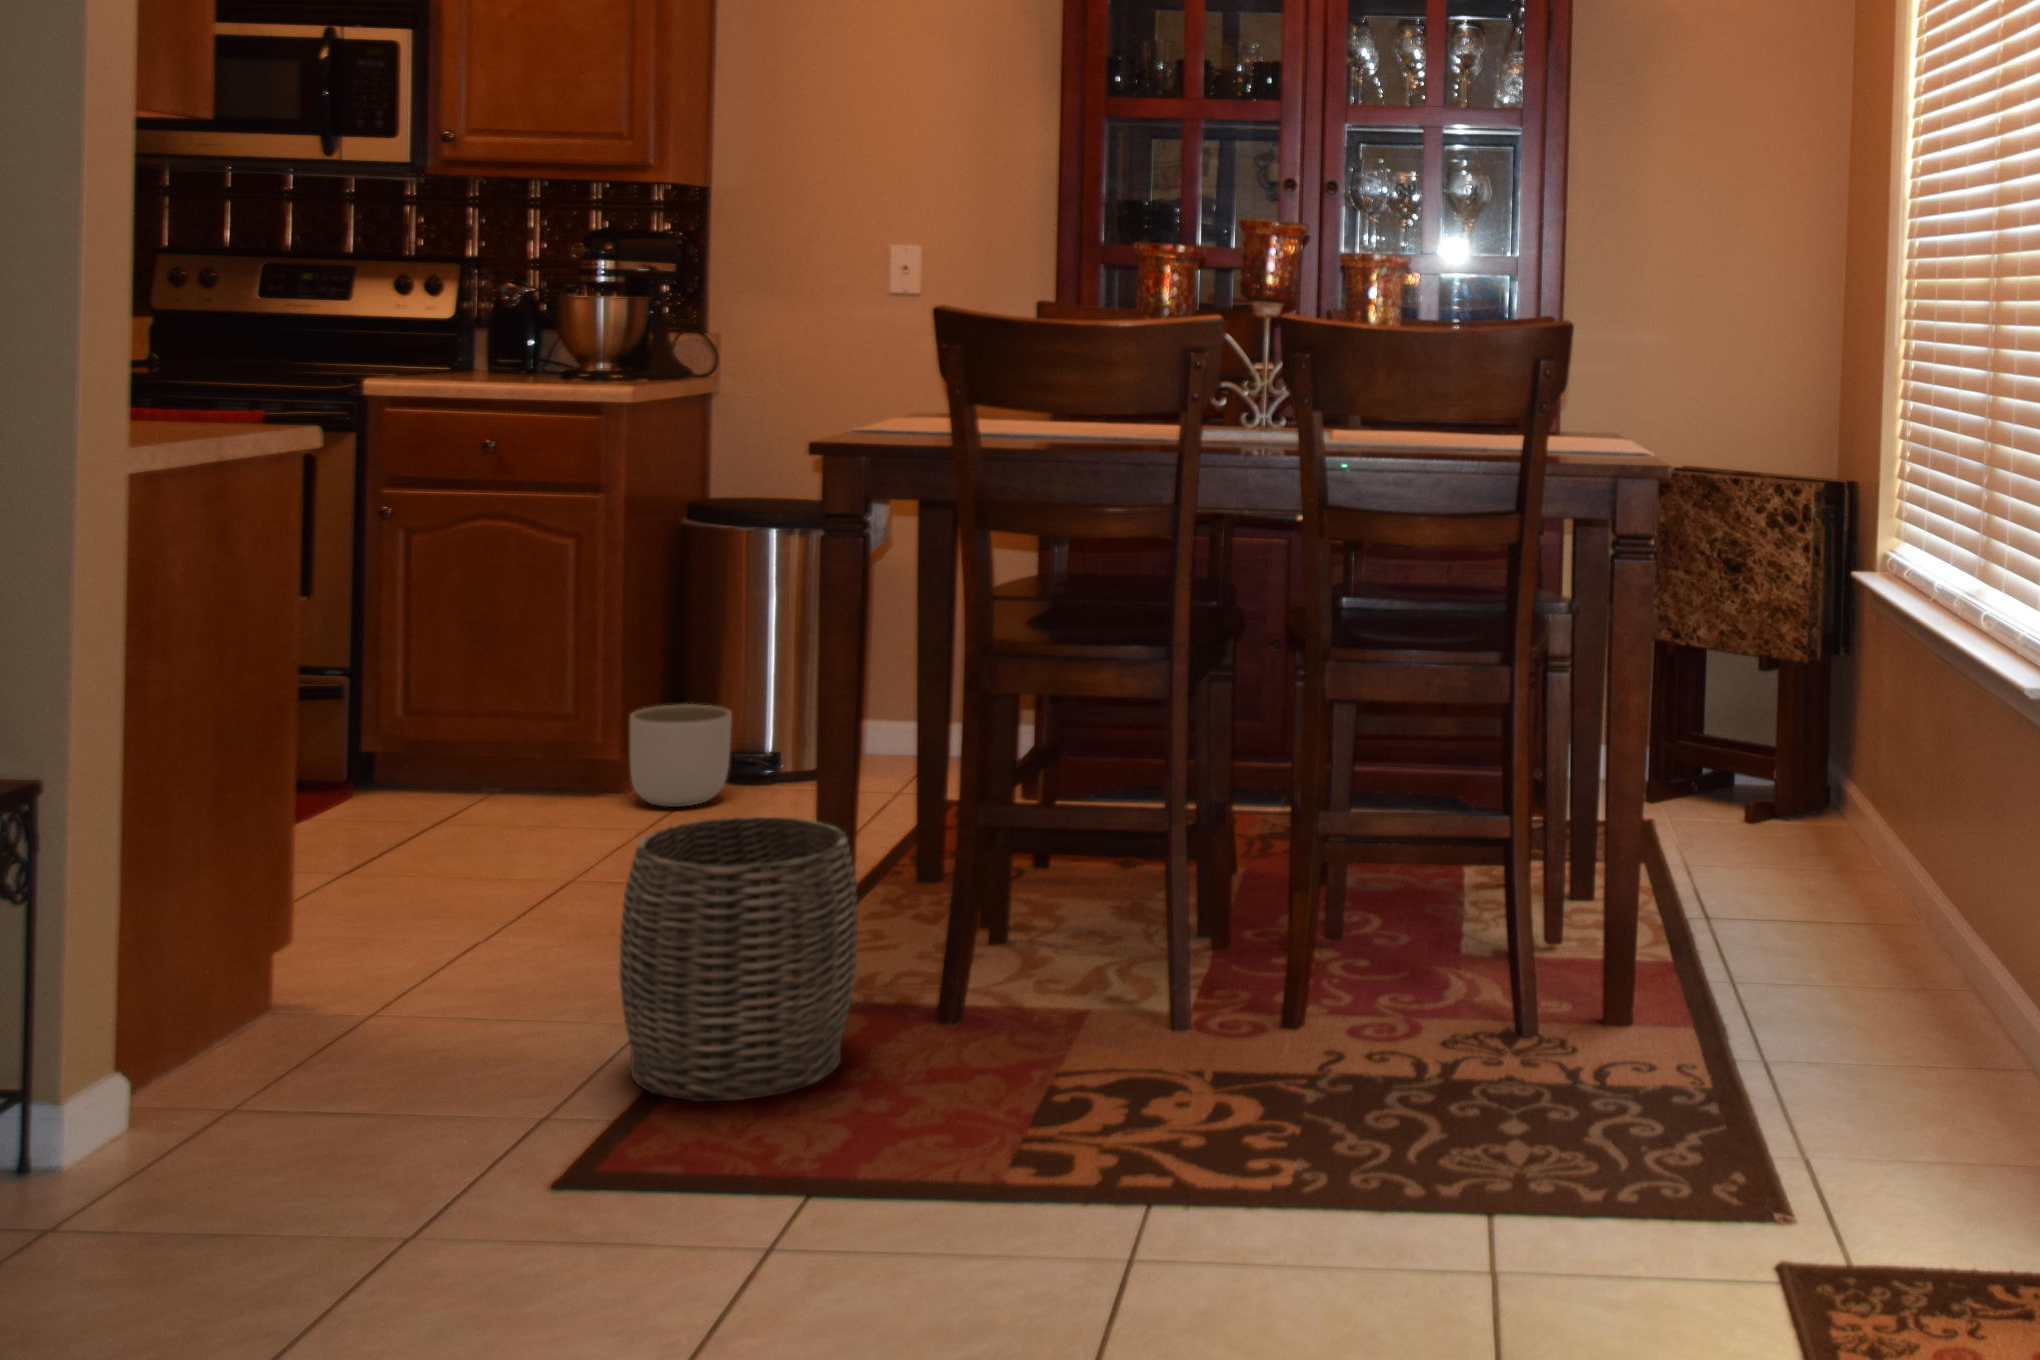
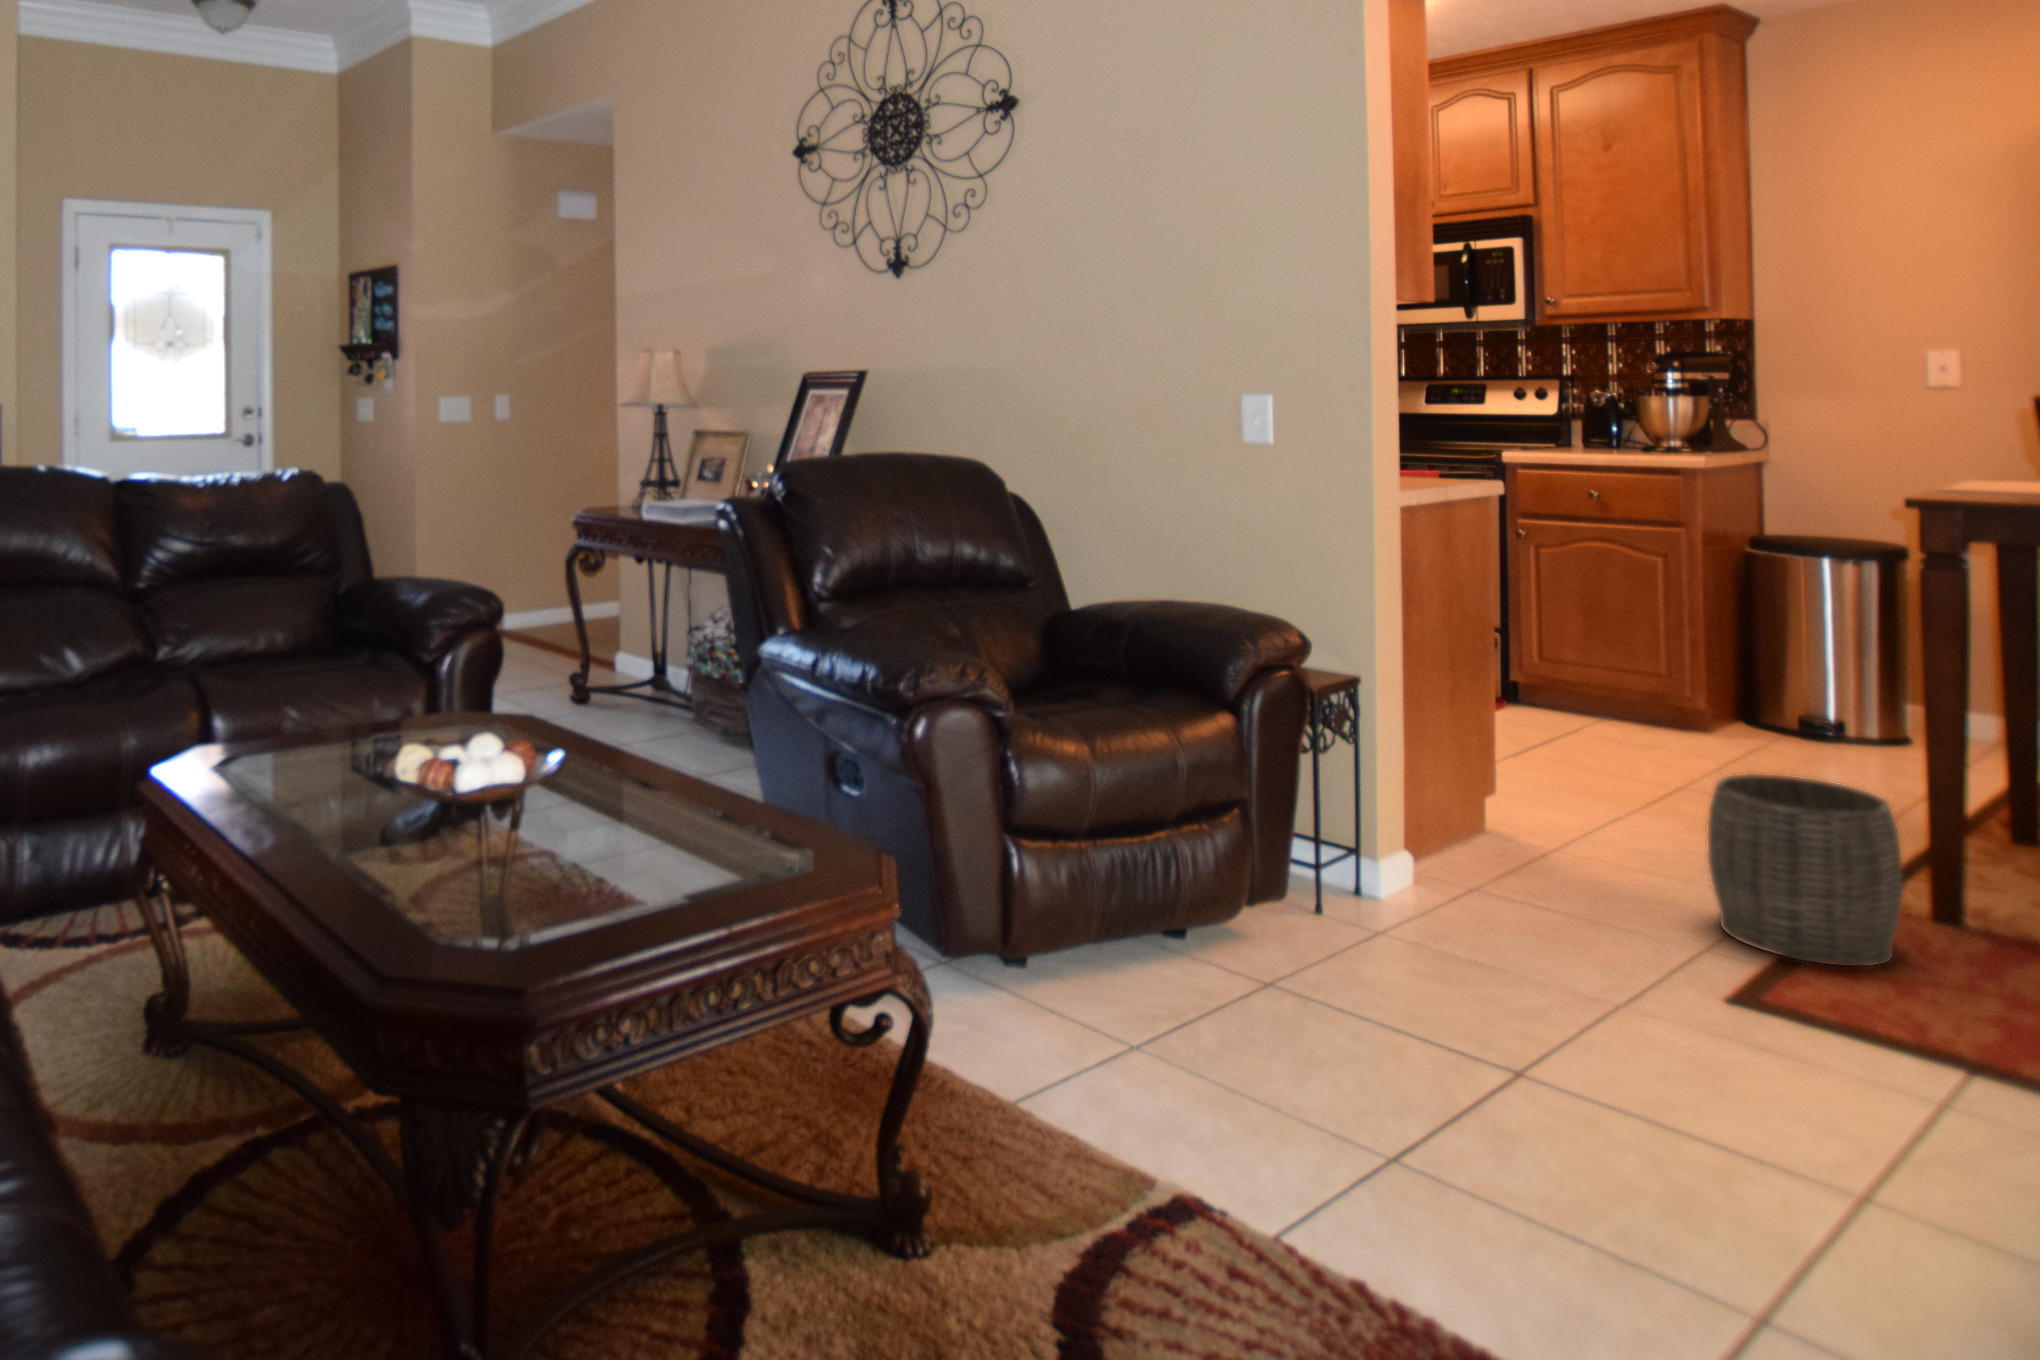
planter: present [629,704,732,807] -> none [1709,687,1796,761]

